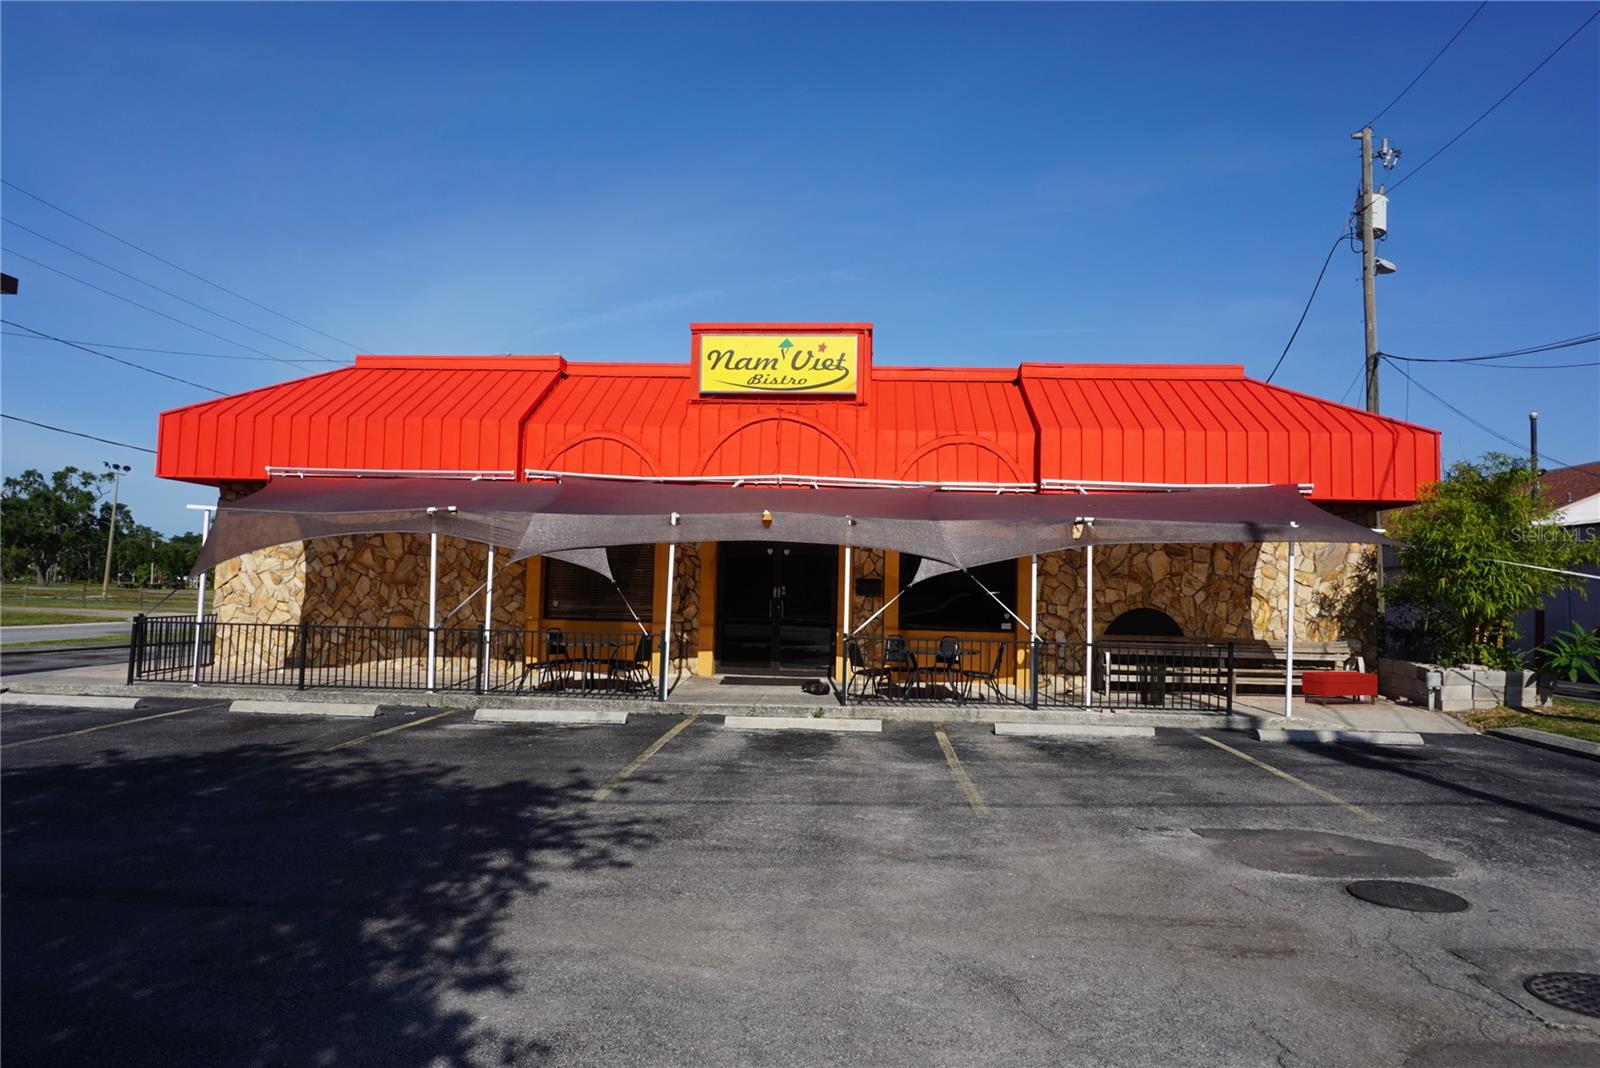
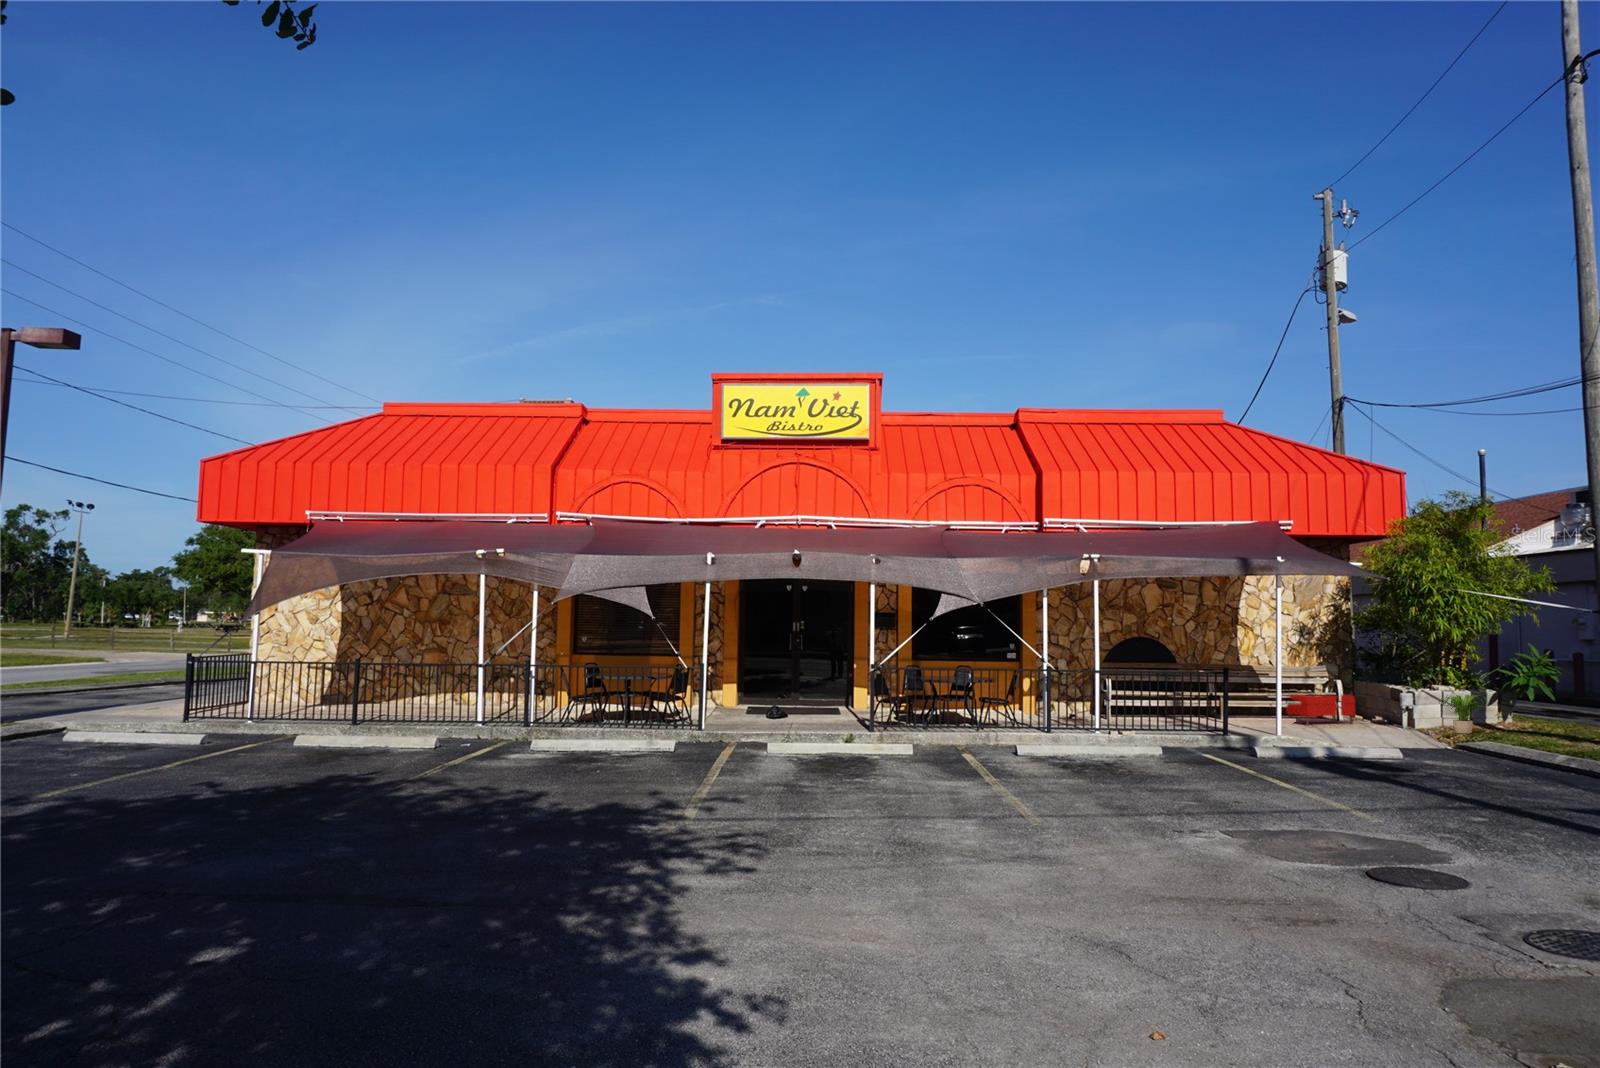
waste bin: present [1136,663,1168,705] -> none [1134,688,1165,727]
potted plant: none [1468,675,1523,717] -> present [1439,695,1487,733]

